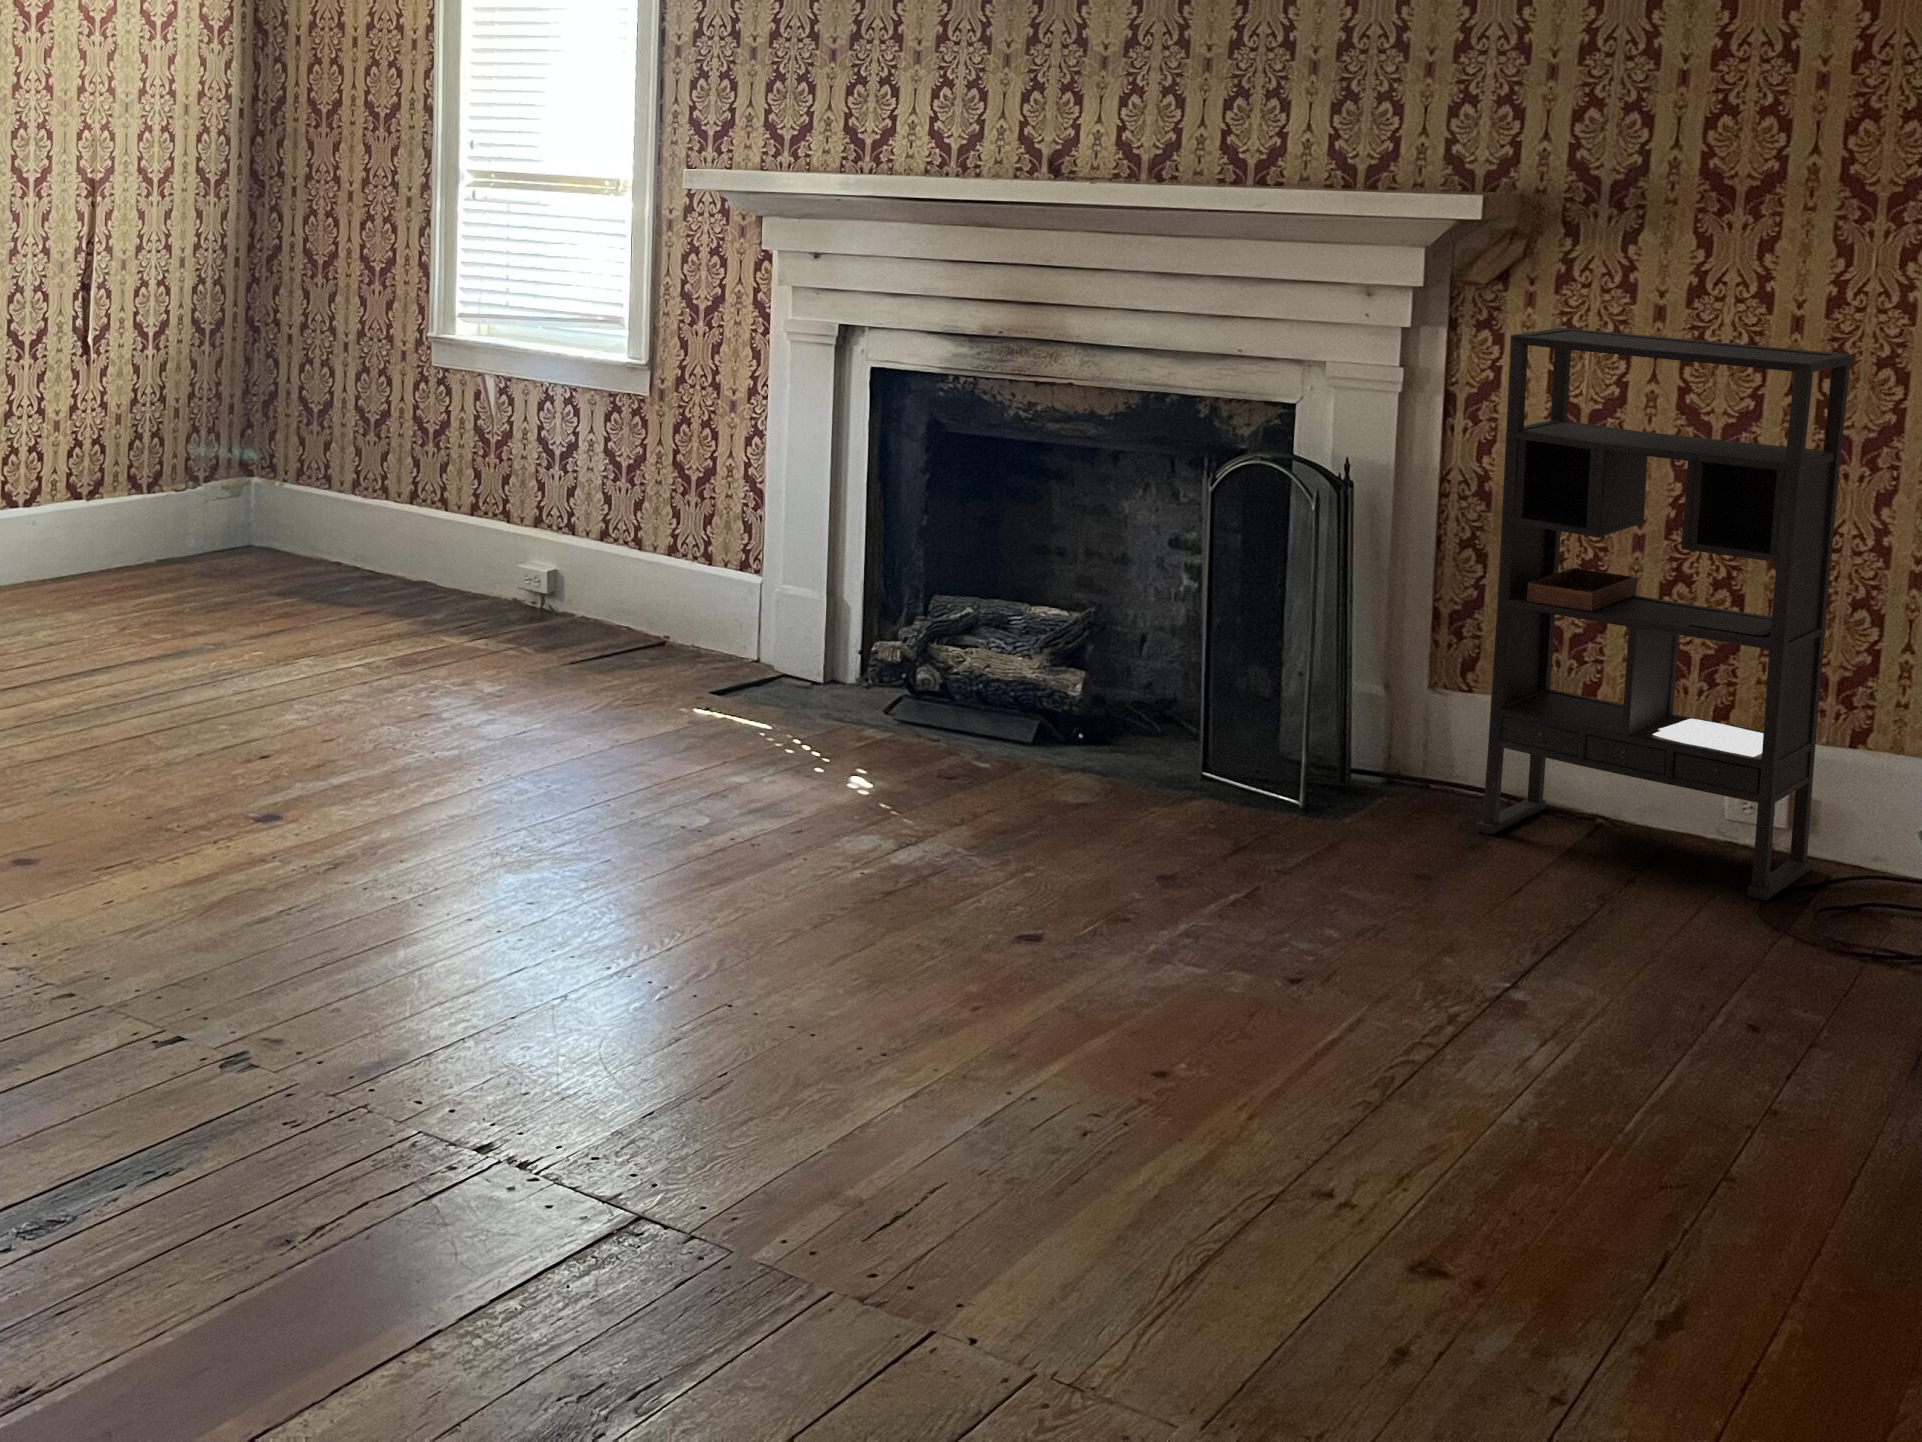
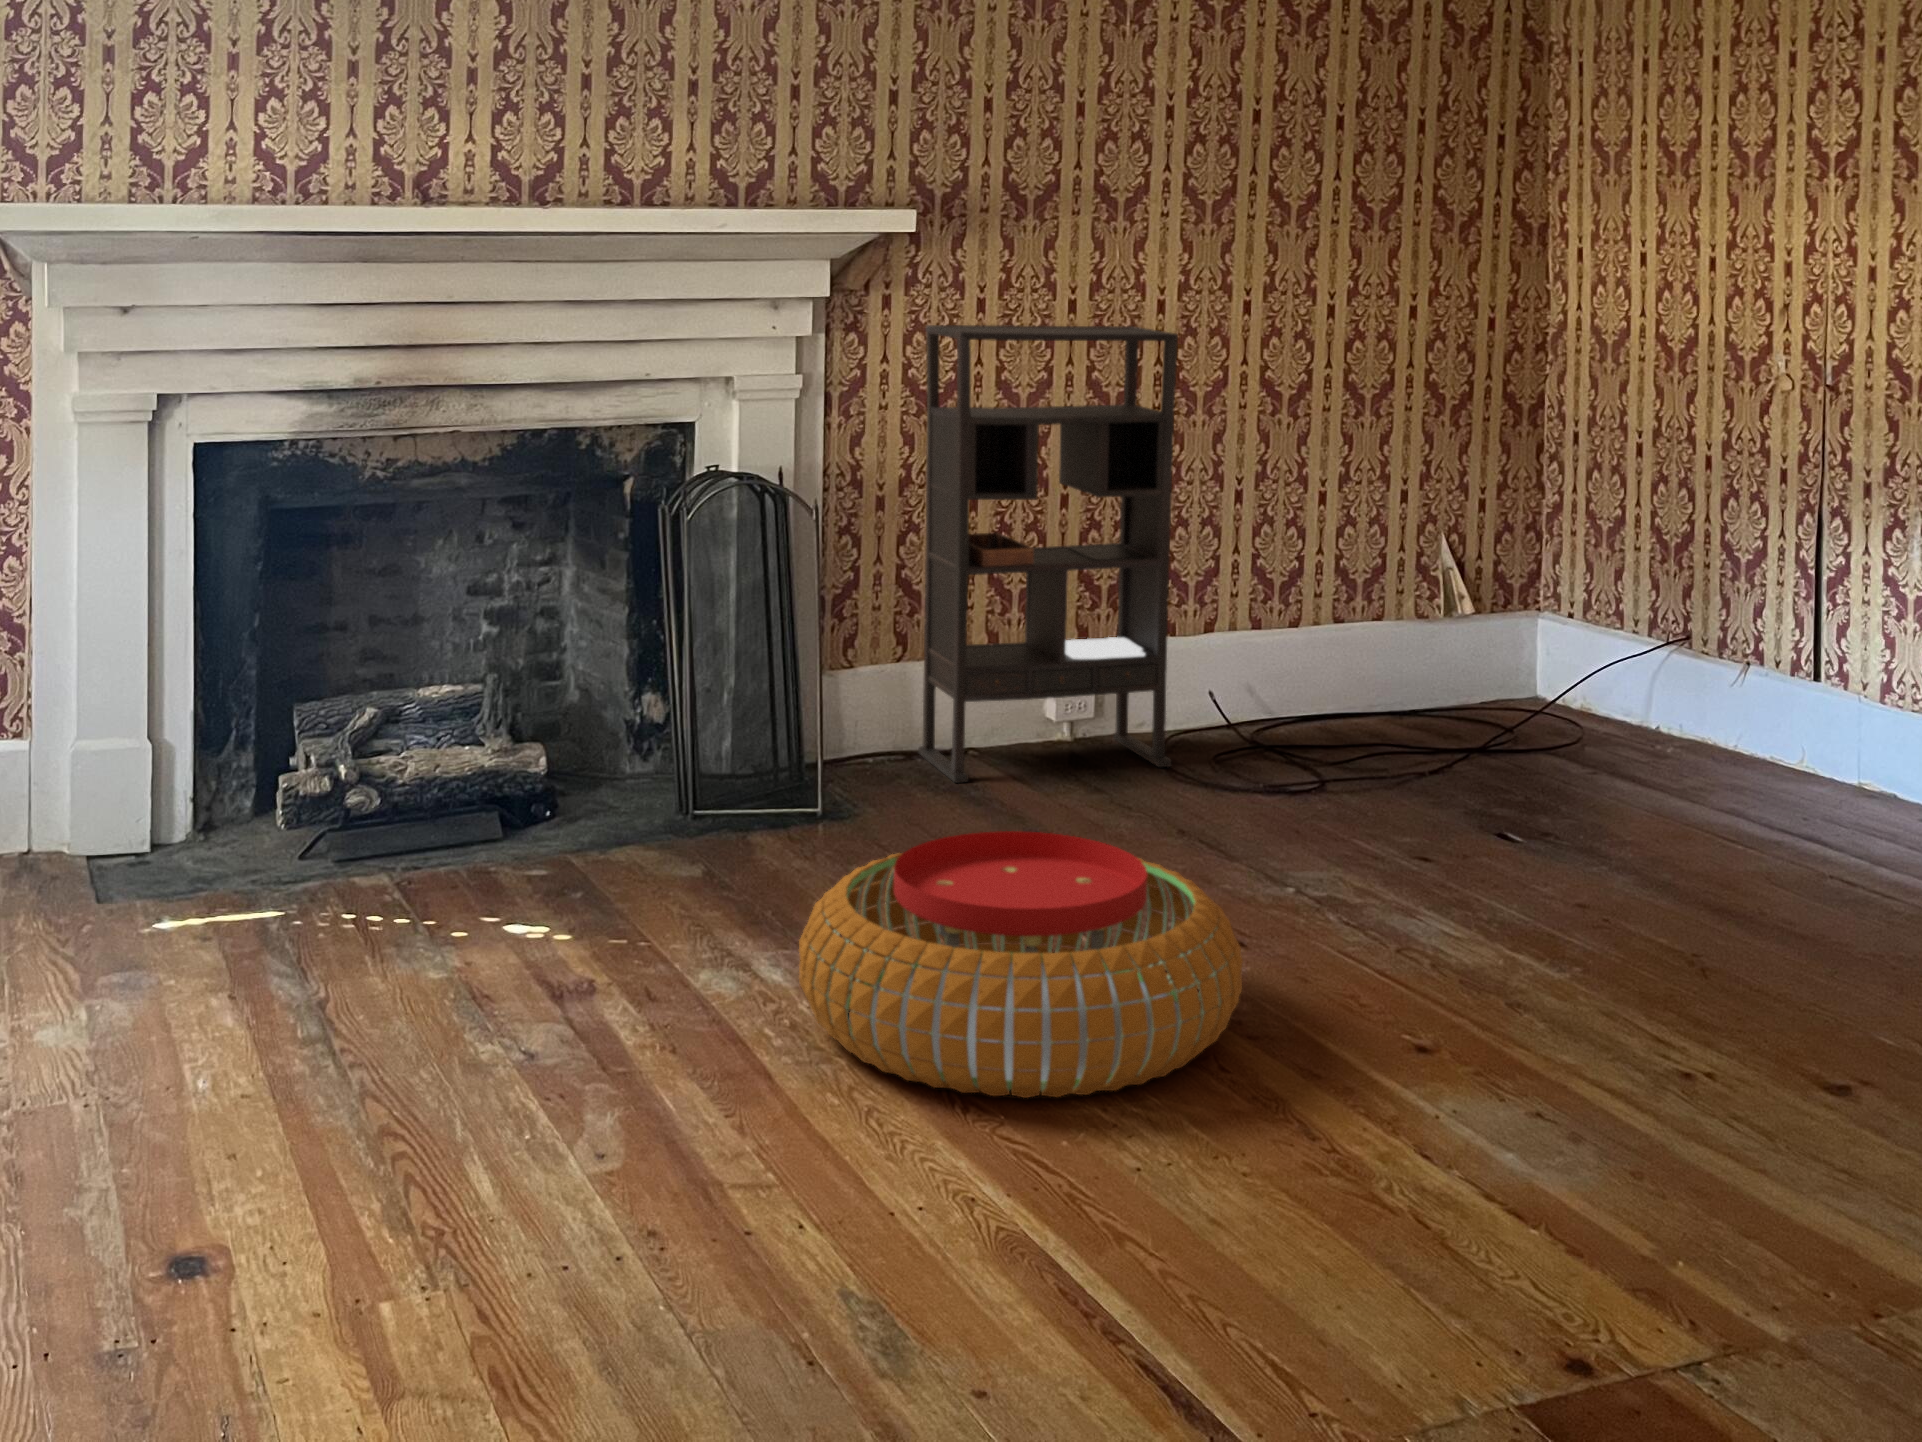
pouf: none [719,770,1141,1015] -> present [799,831,1243,1098]

